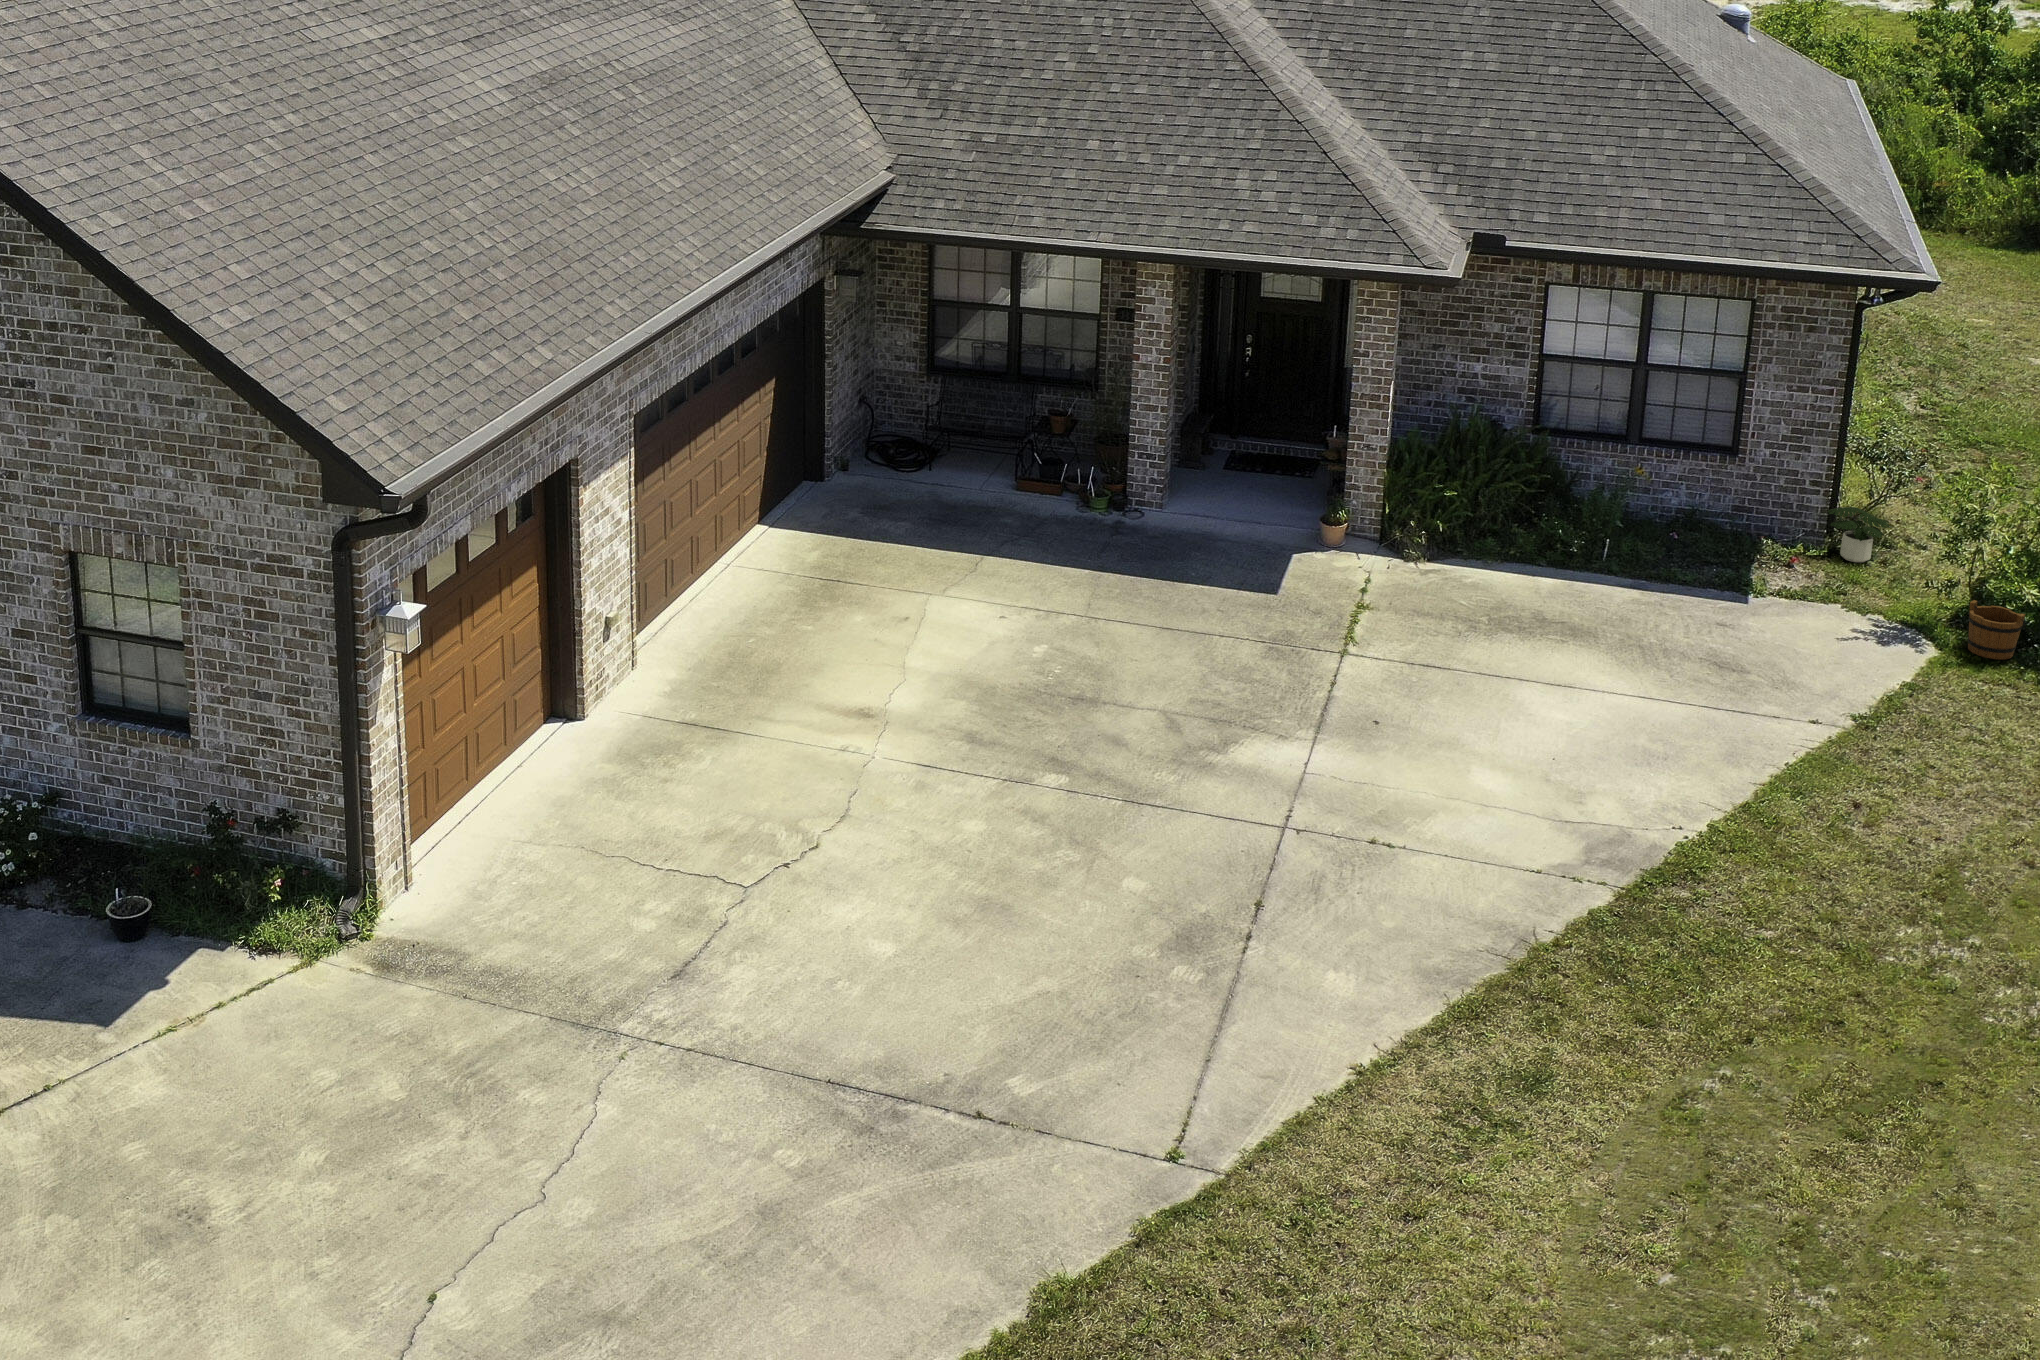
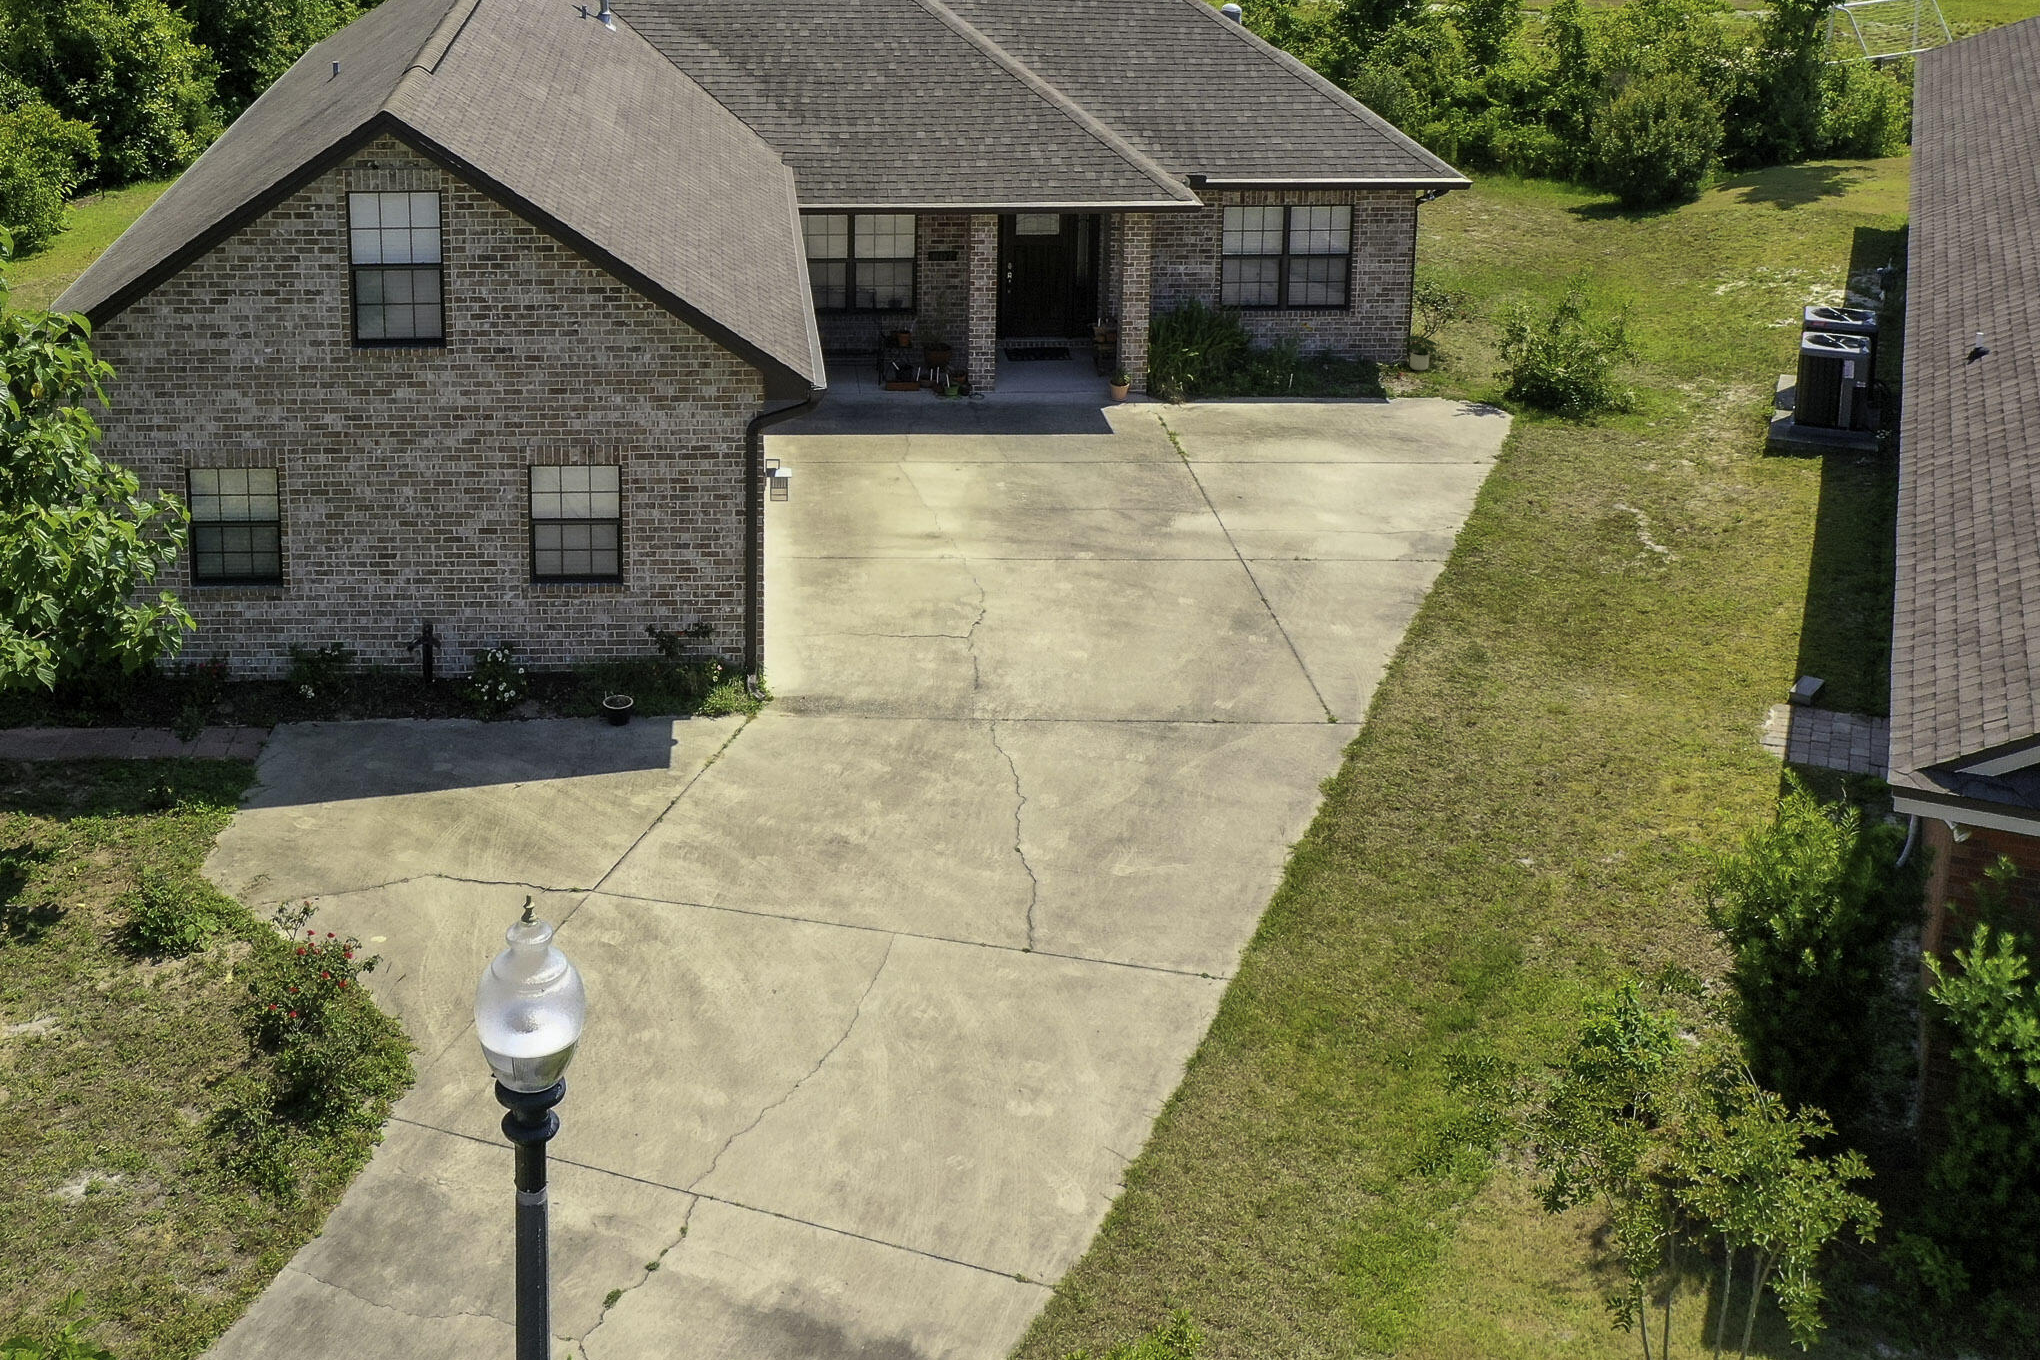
bucket: present [1968,600,2025,659] -> none [1512,379,1544,413]

